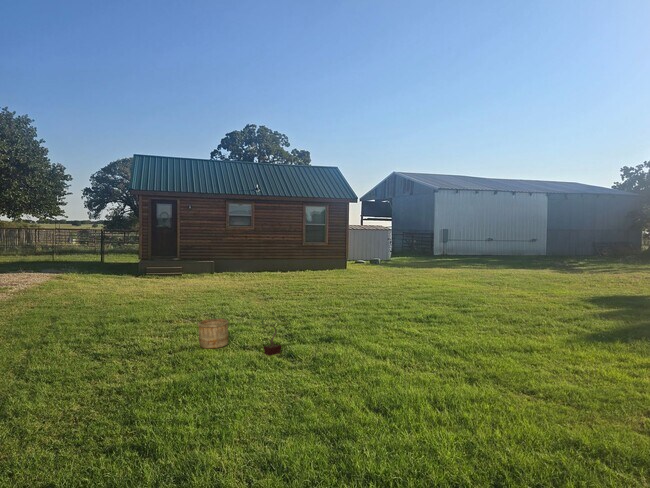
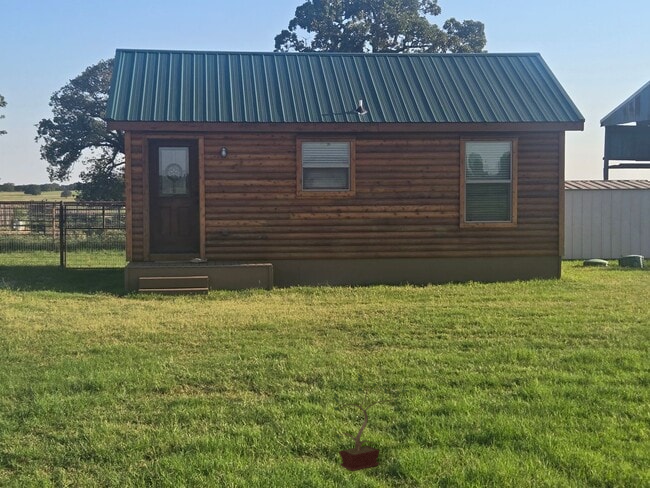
wooden bucket: present [198,319,229,348] -> none [204,387,269,450]

